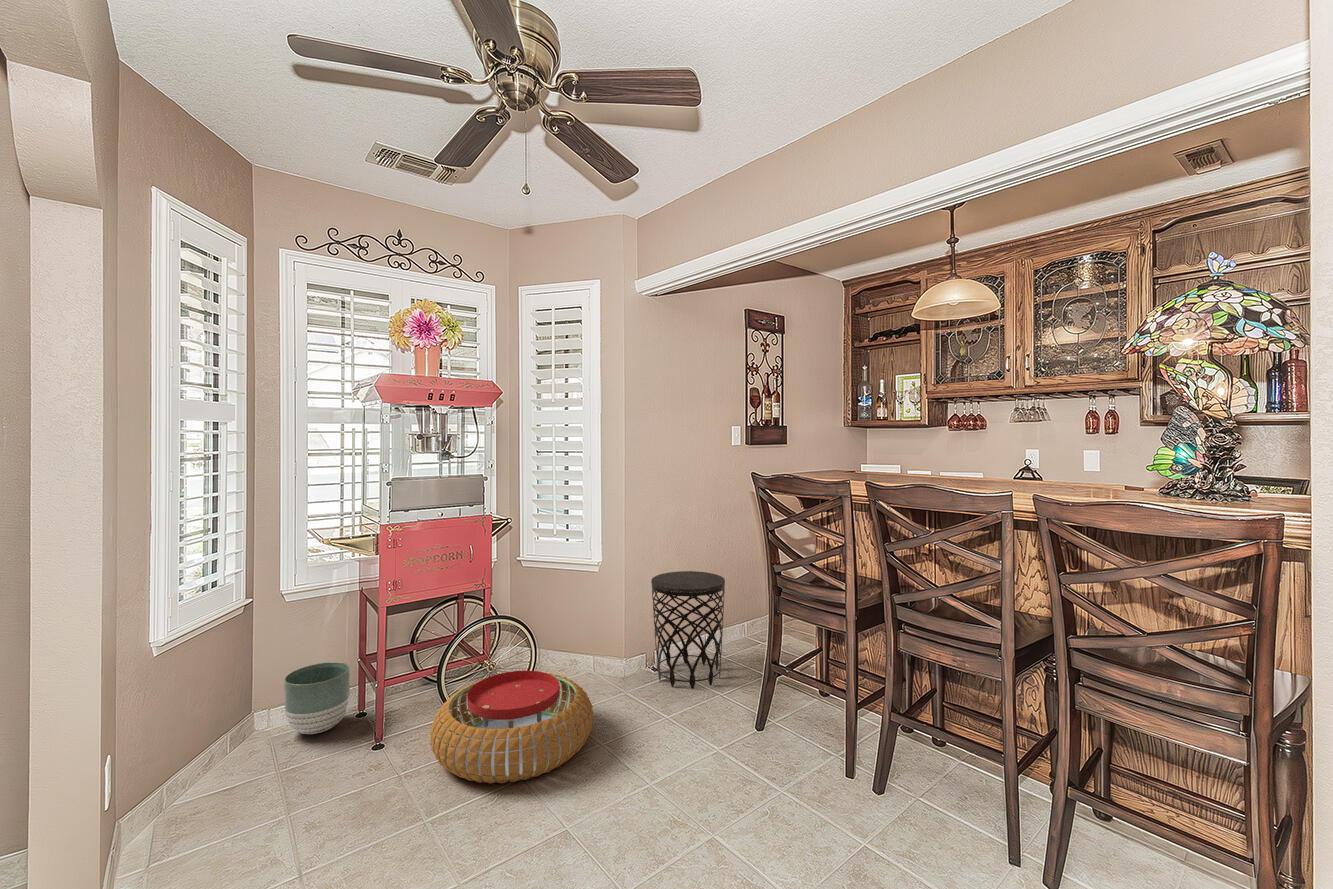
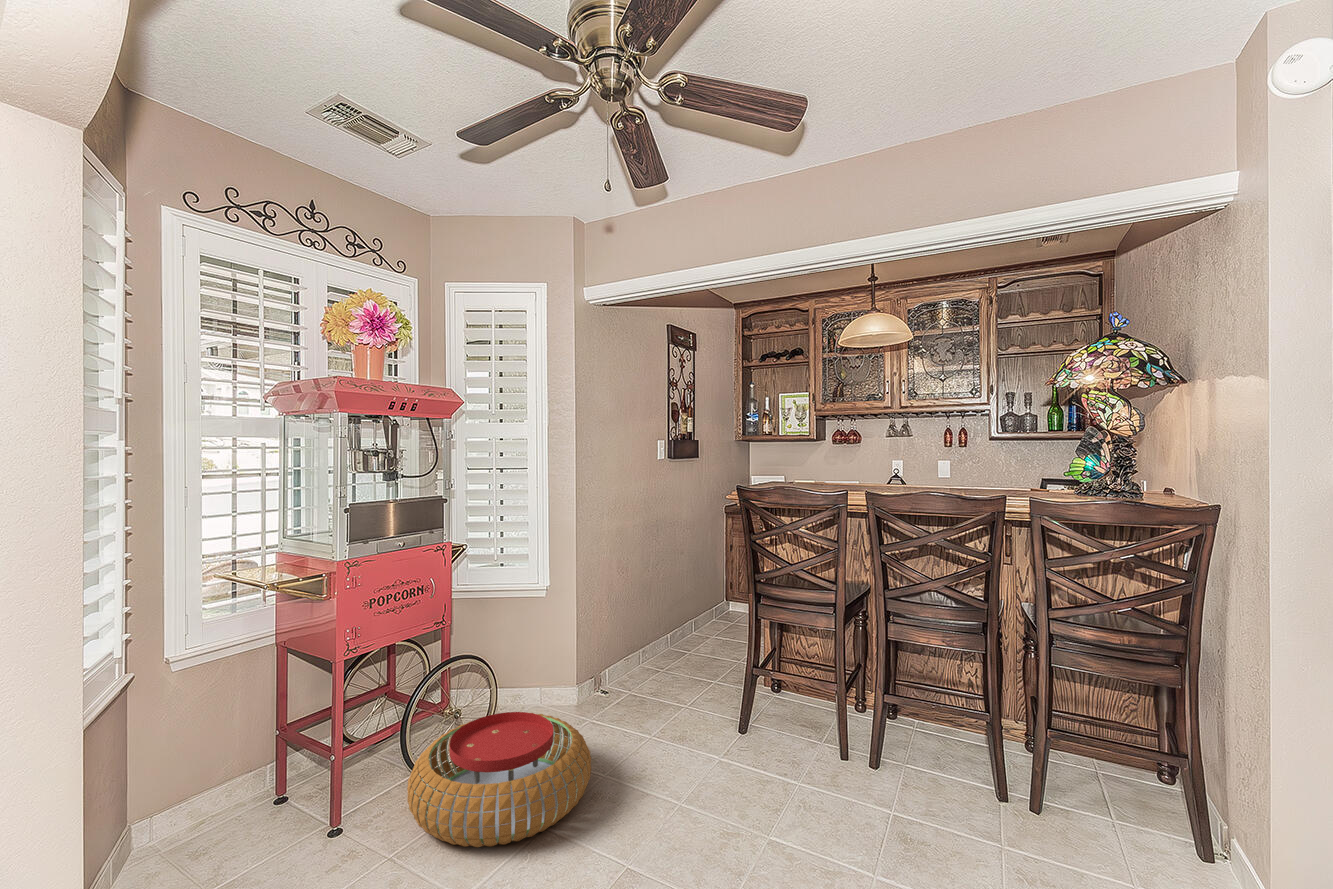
side table: present [651,571,725,689] -> none [603,587,678,708]
planter: present [284,662,350,734] -> none [176,741,266,843]

